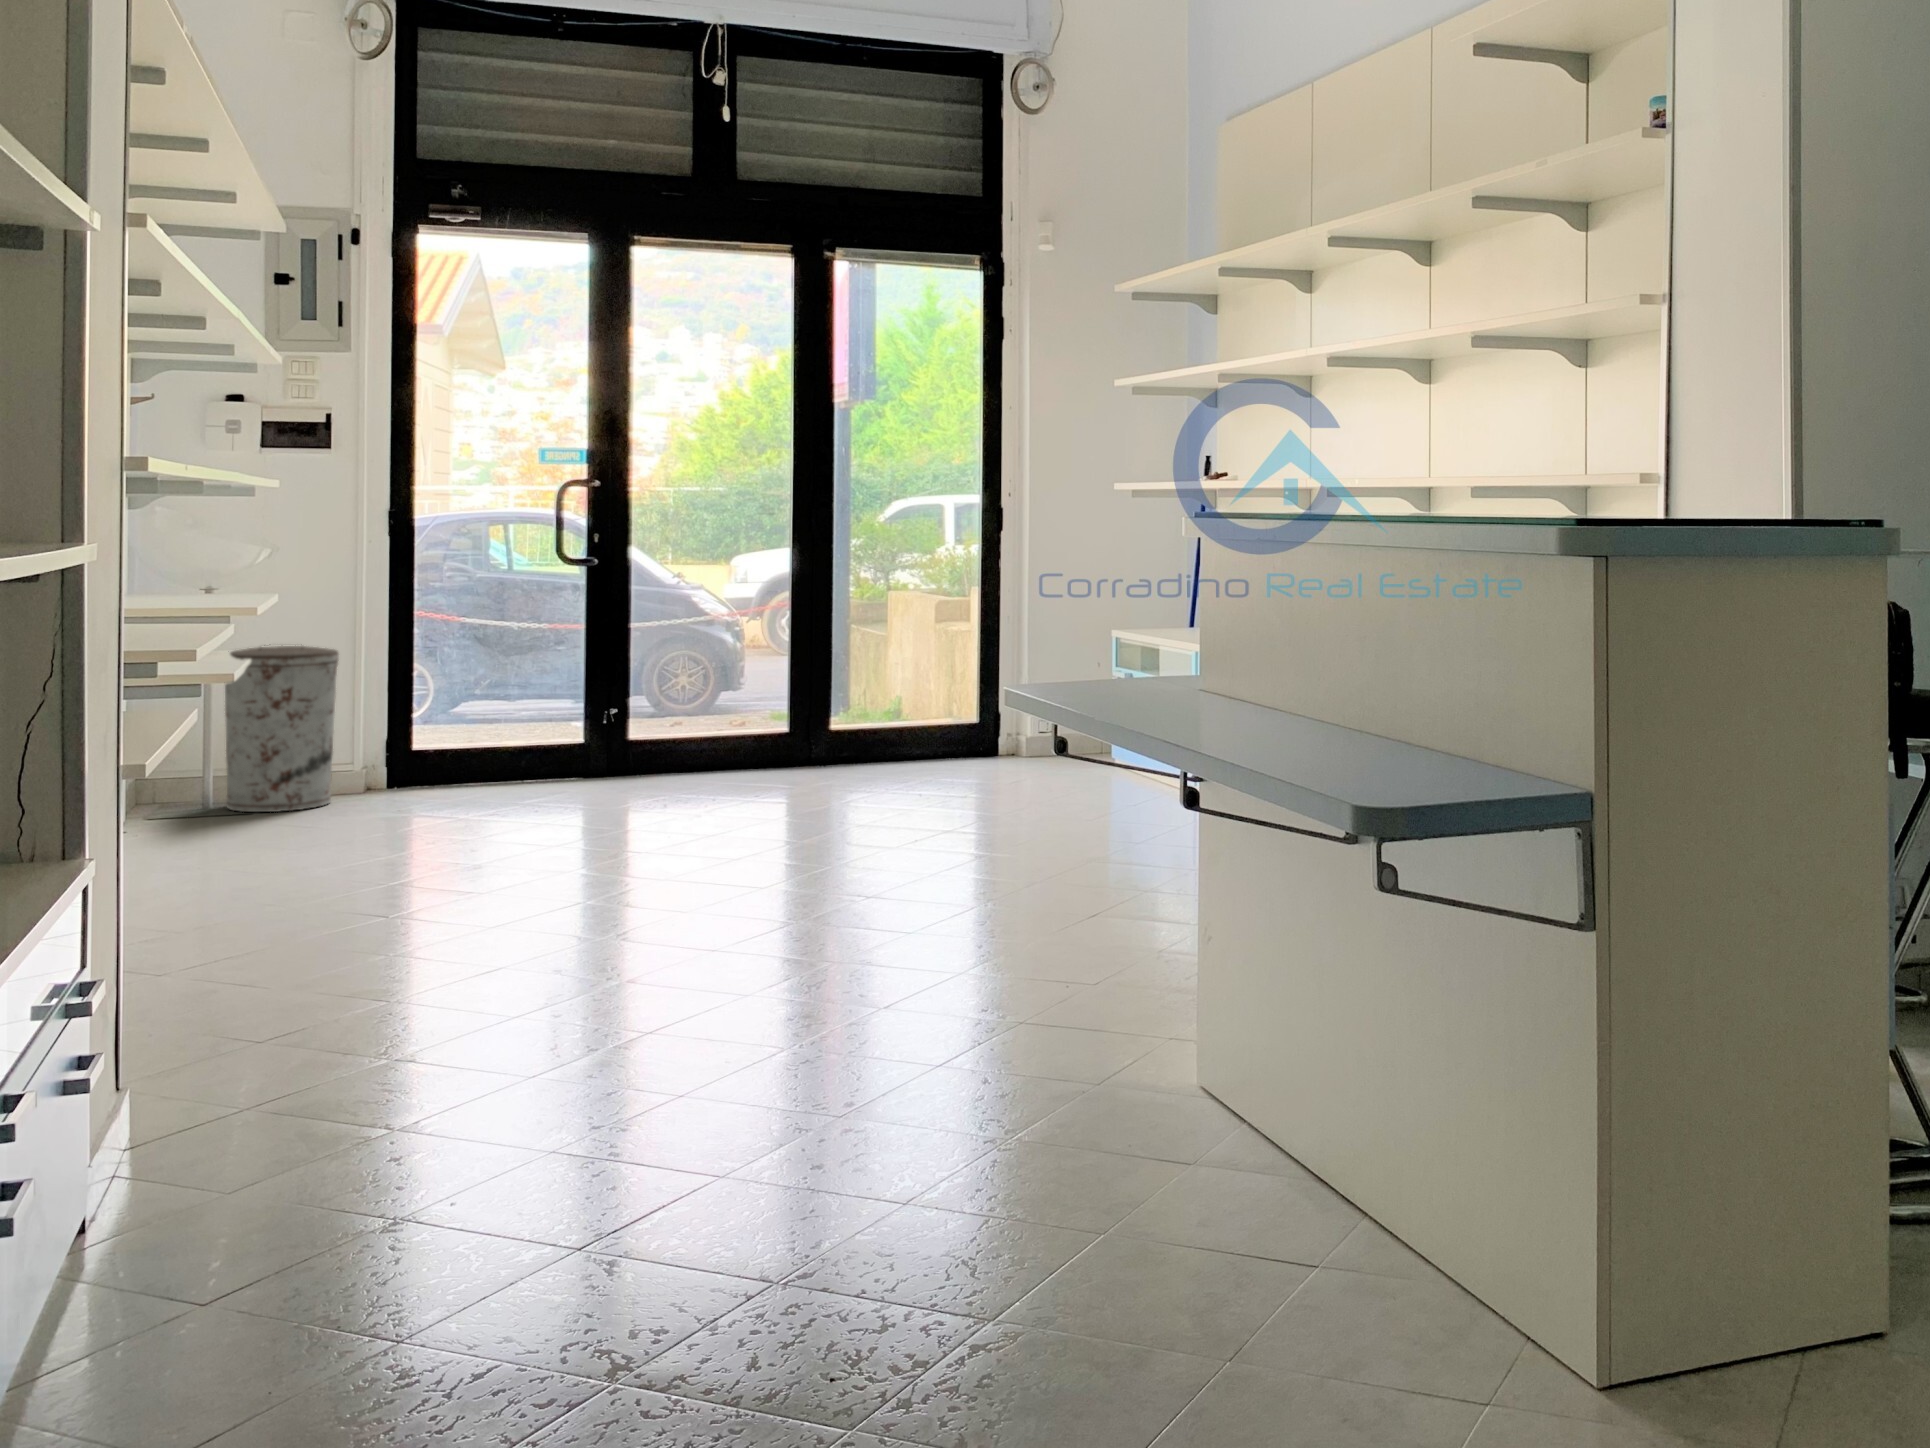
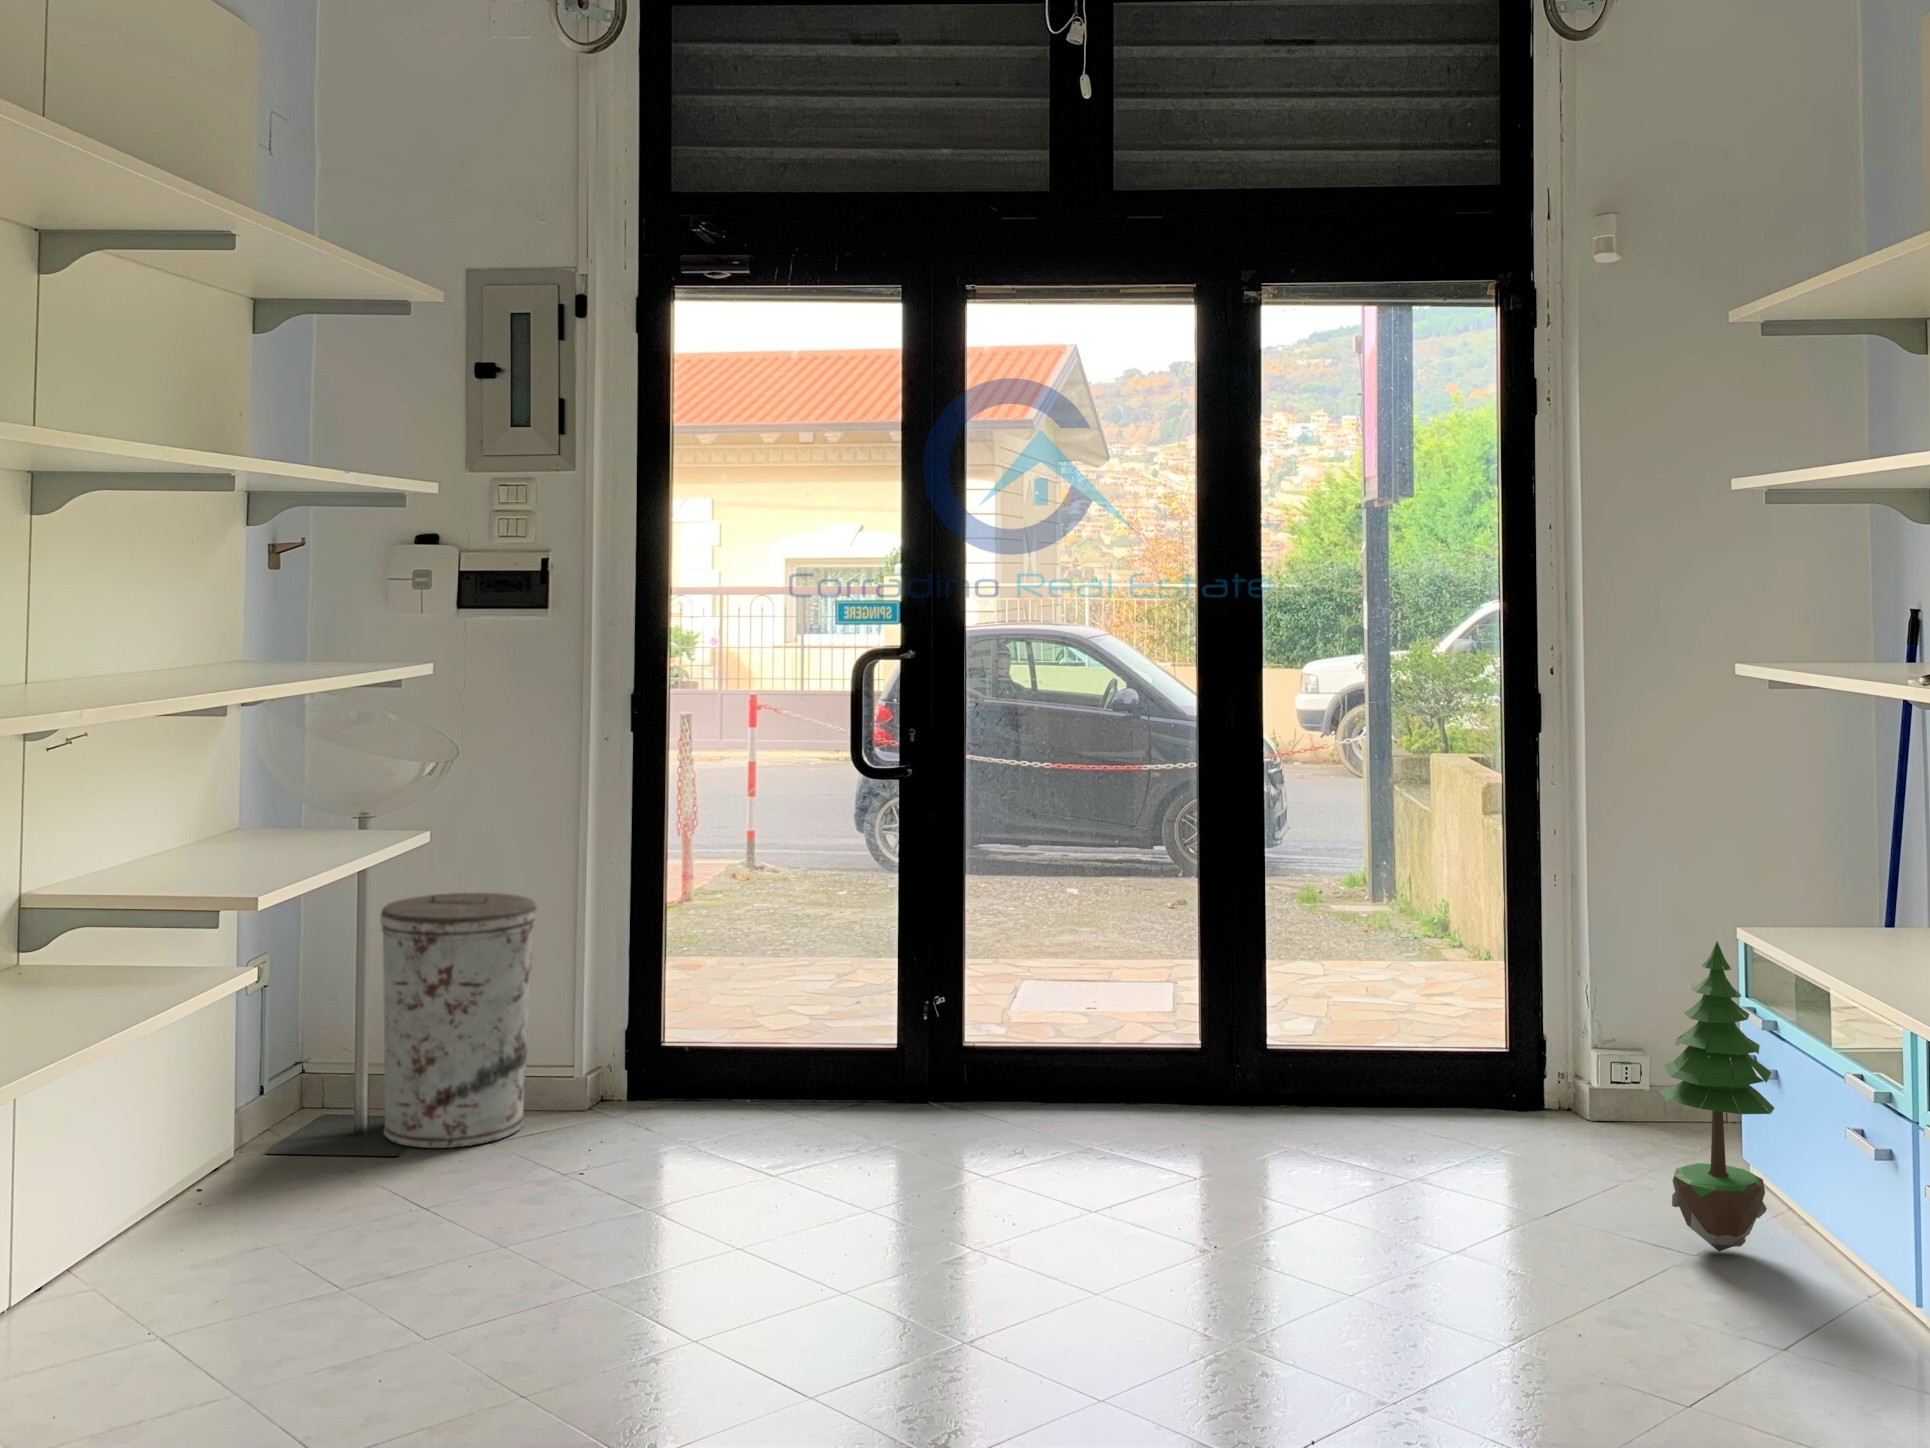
potted tree: none [1074,624,1133,788] -> present [1659,941,1774,1252]

